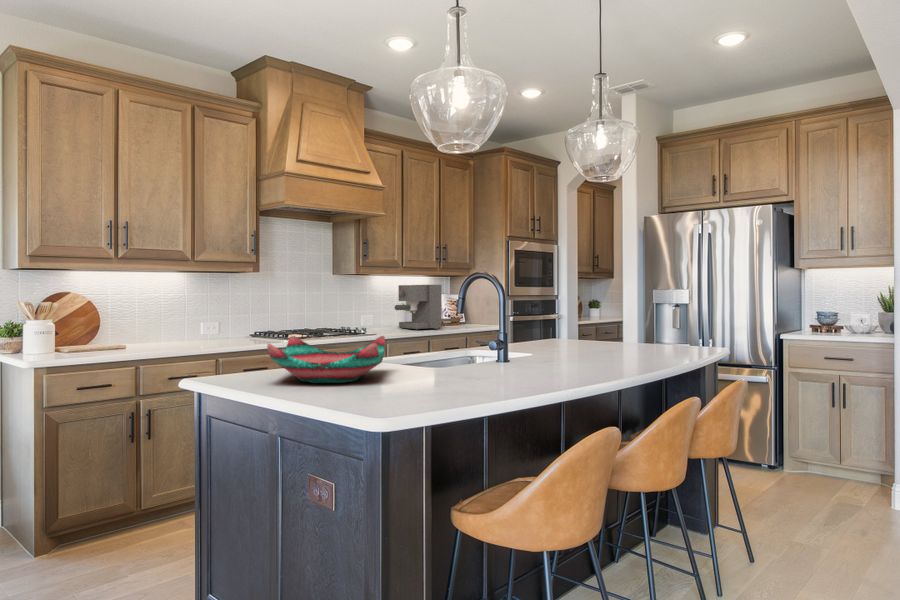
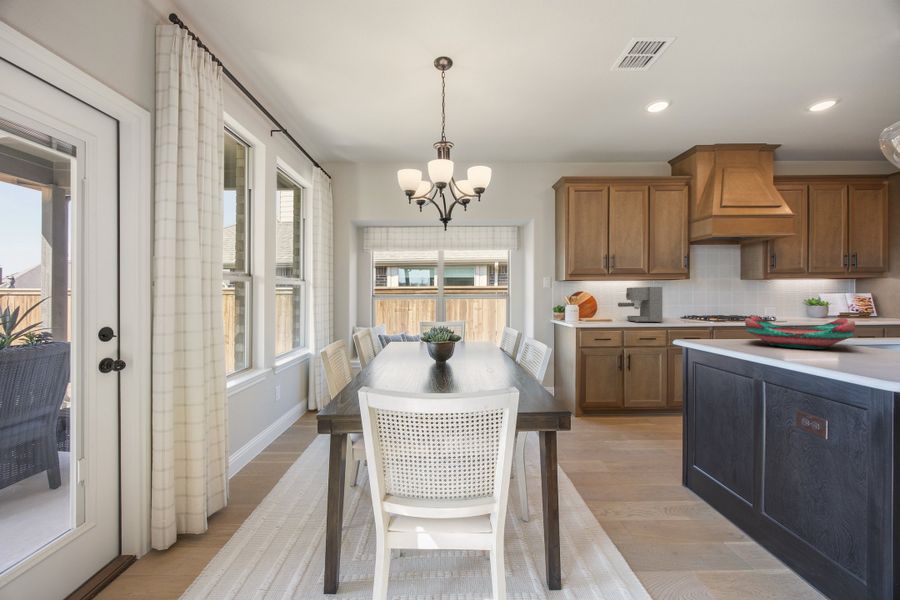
coffee maker: present [395,285,442,330] -> present [618,287,663,322]

